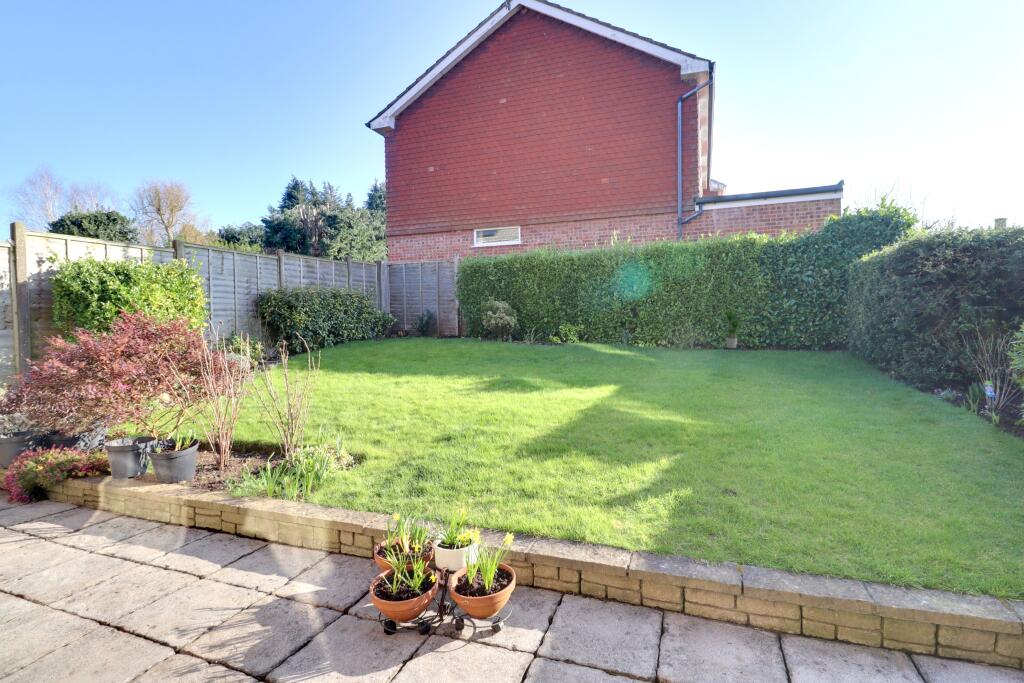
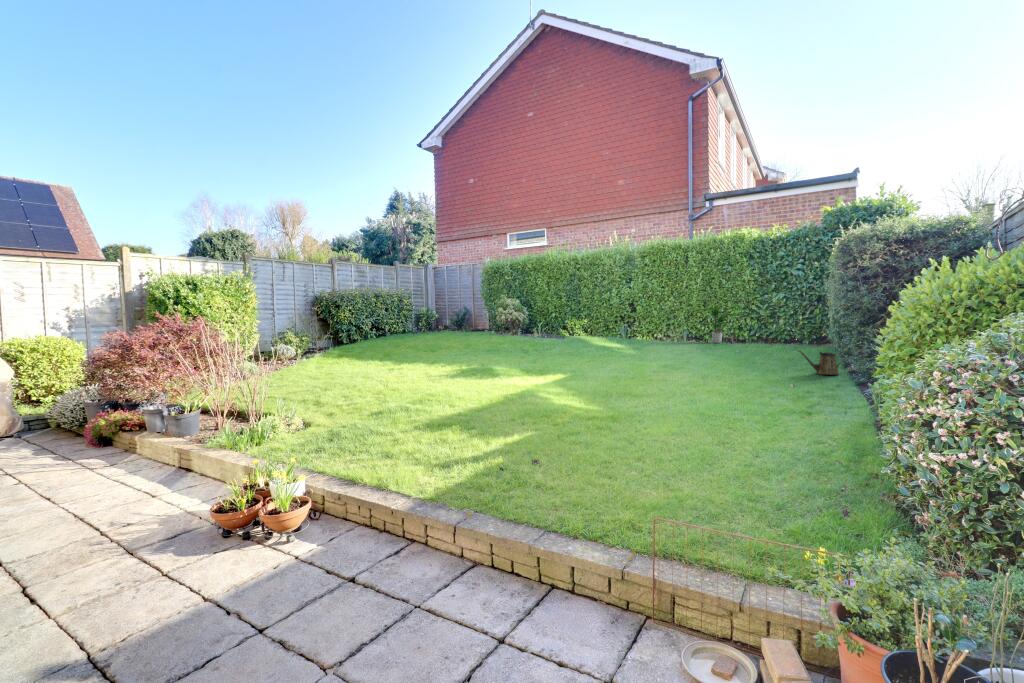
watering can: none [840,351,883,375] -> present [798,350,845,375]

